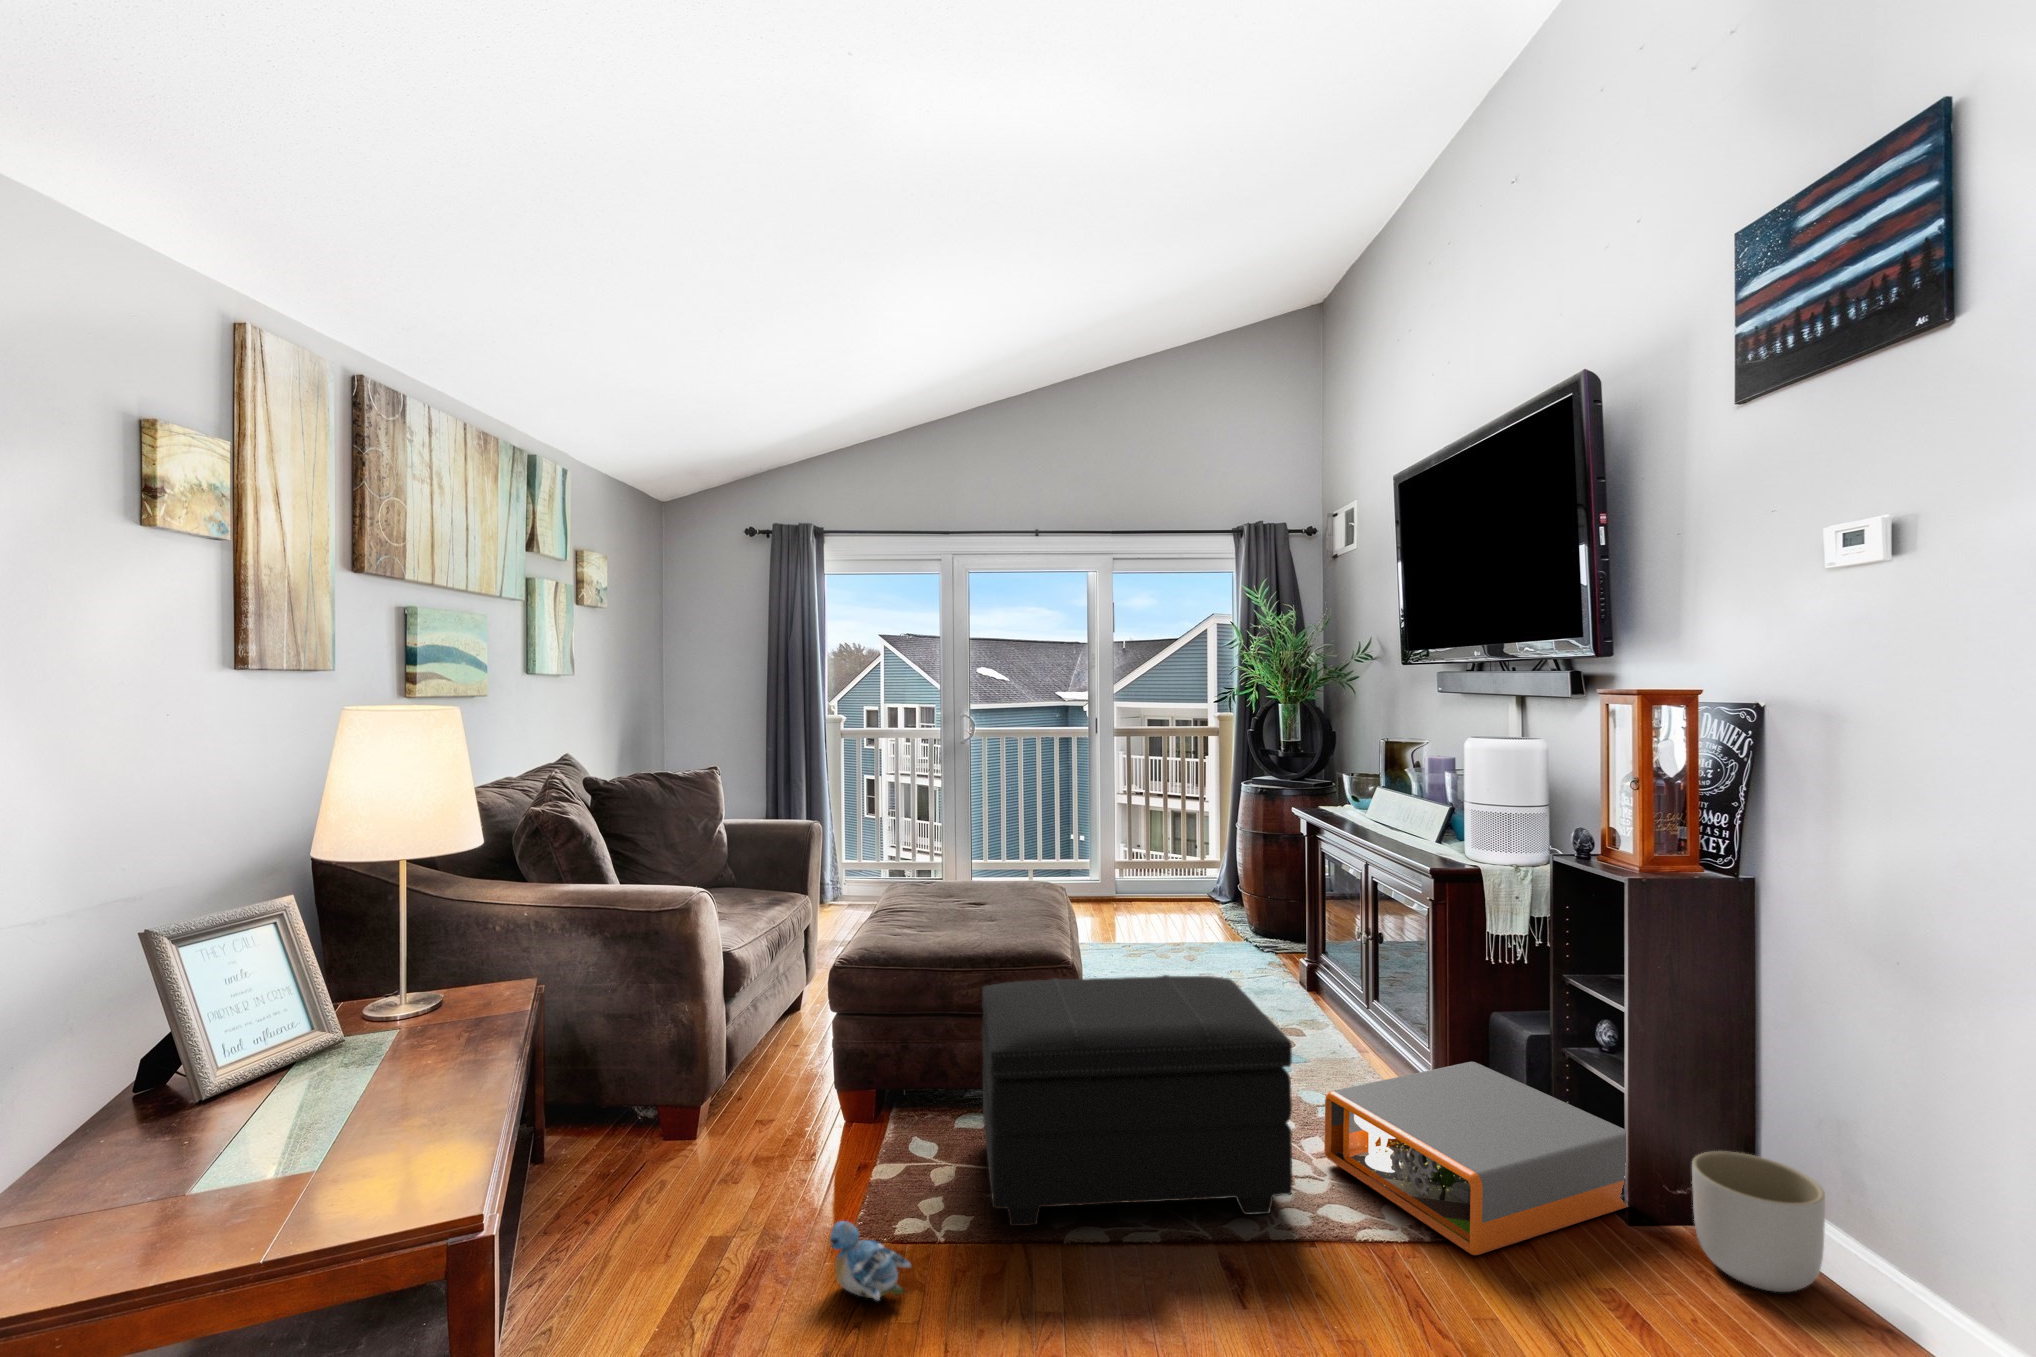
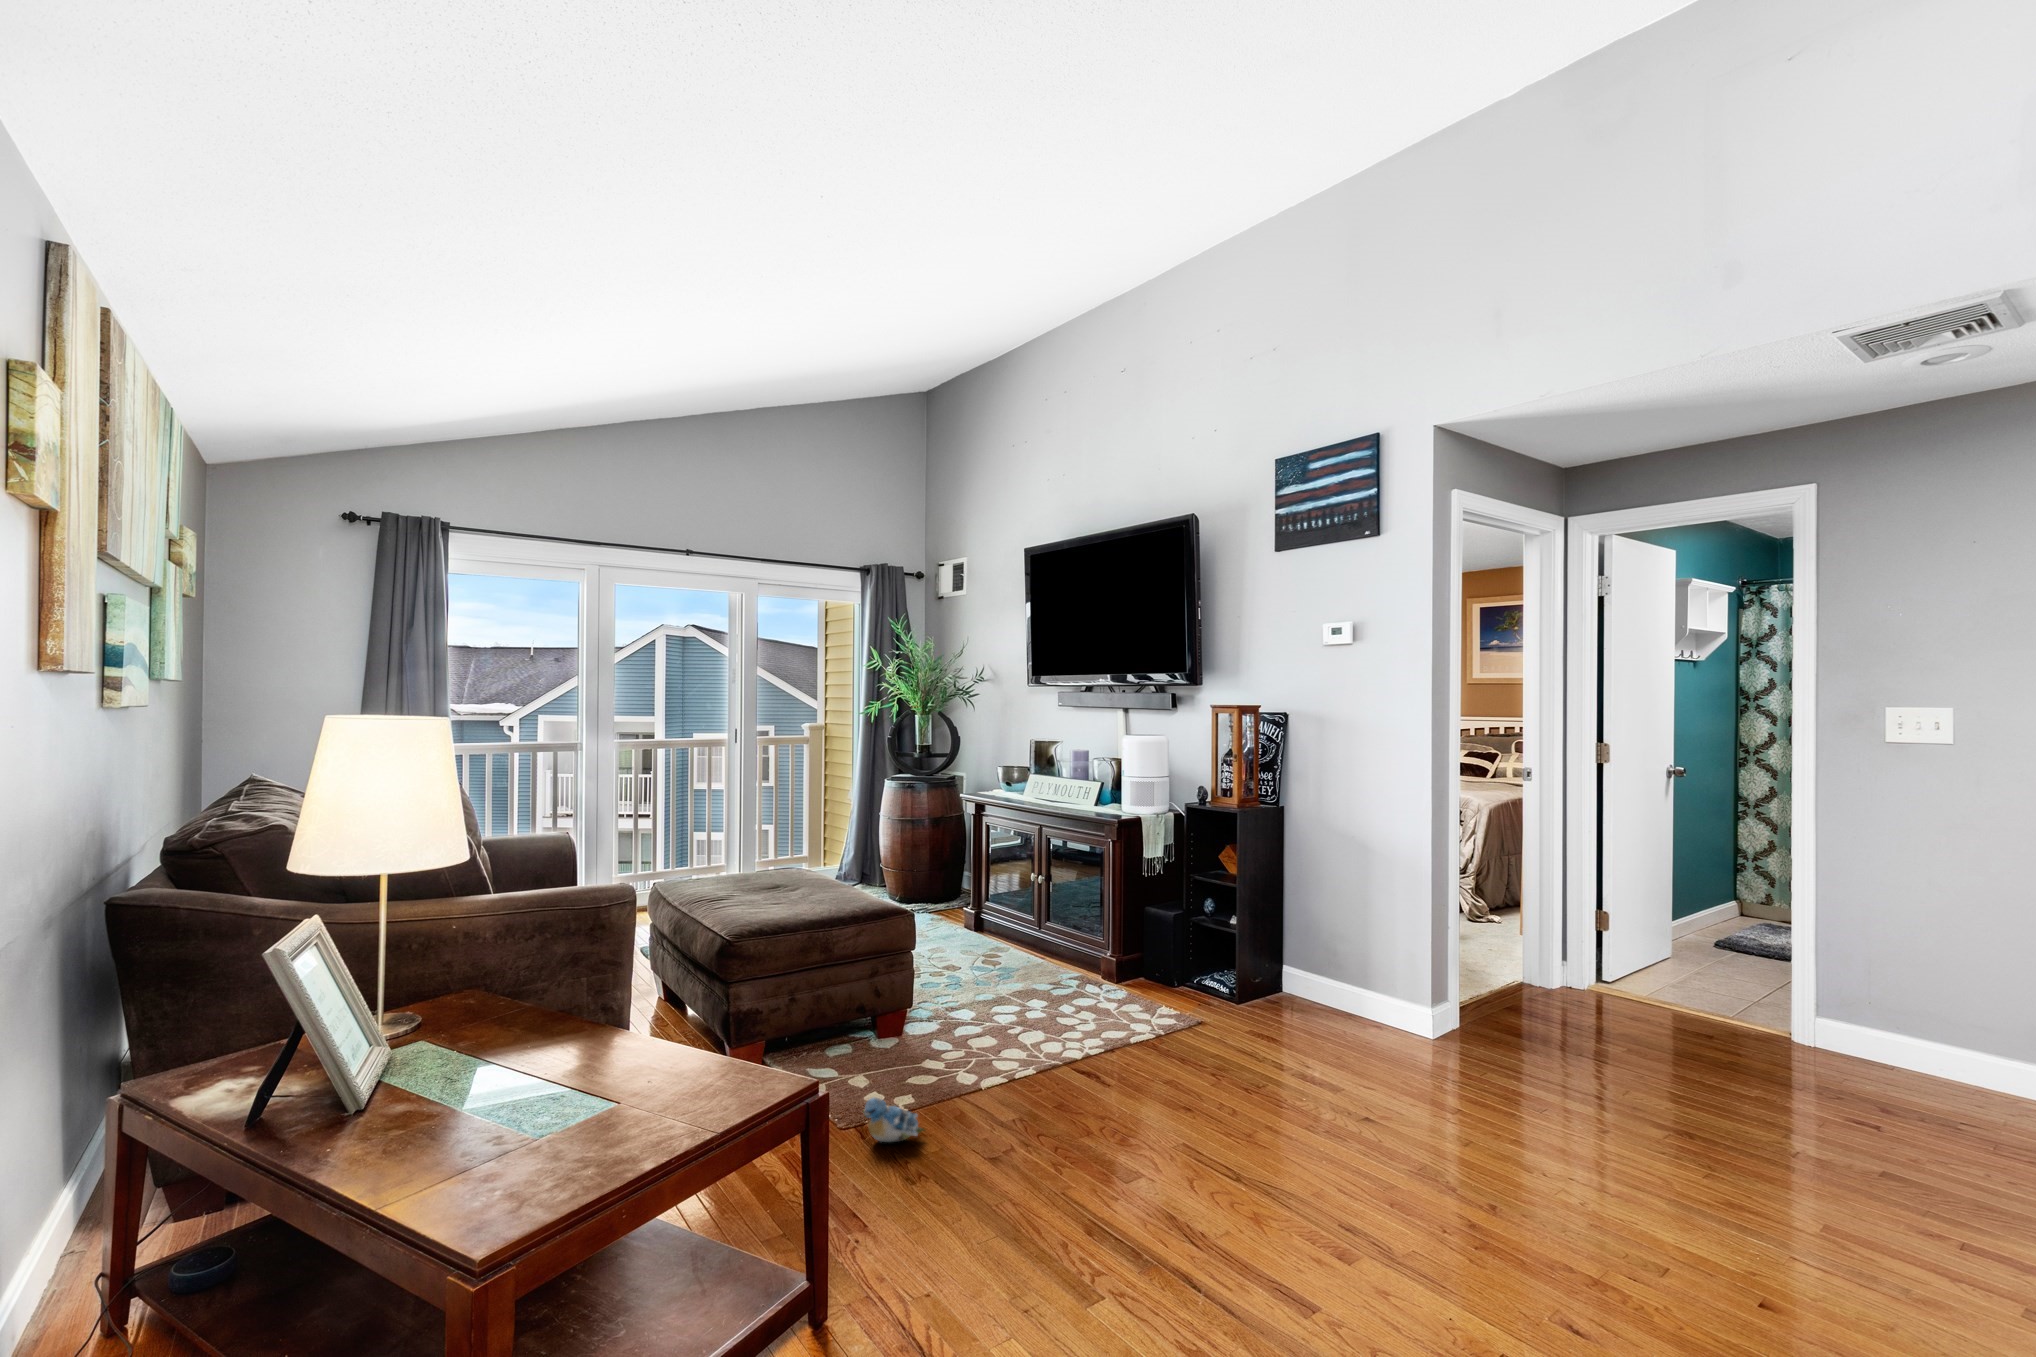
footstool: present [982,975,1292,1226] -> none [863,909,1092,1089]
storage box: present [1324,1062,1627,1255] -> none [1082,940,1239,1035]
planter: present [1692,1151,1825,1292] -> none [1273,953,1330,1016]

